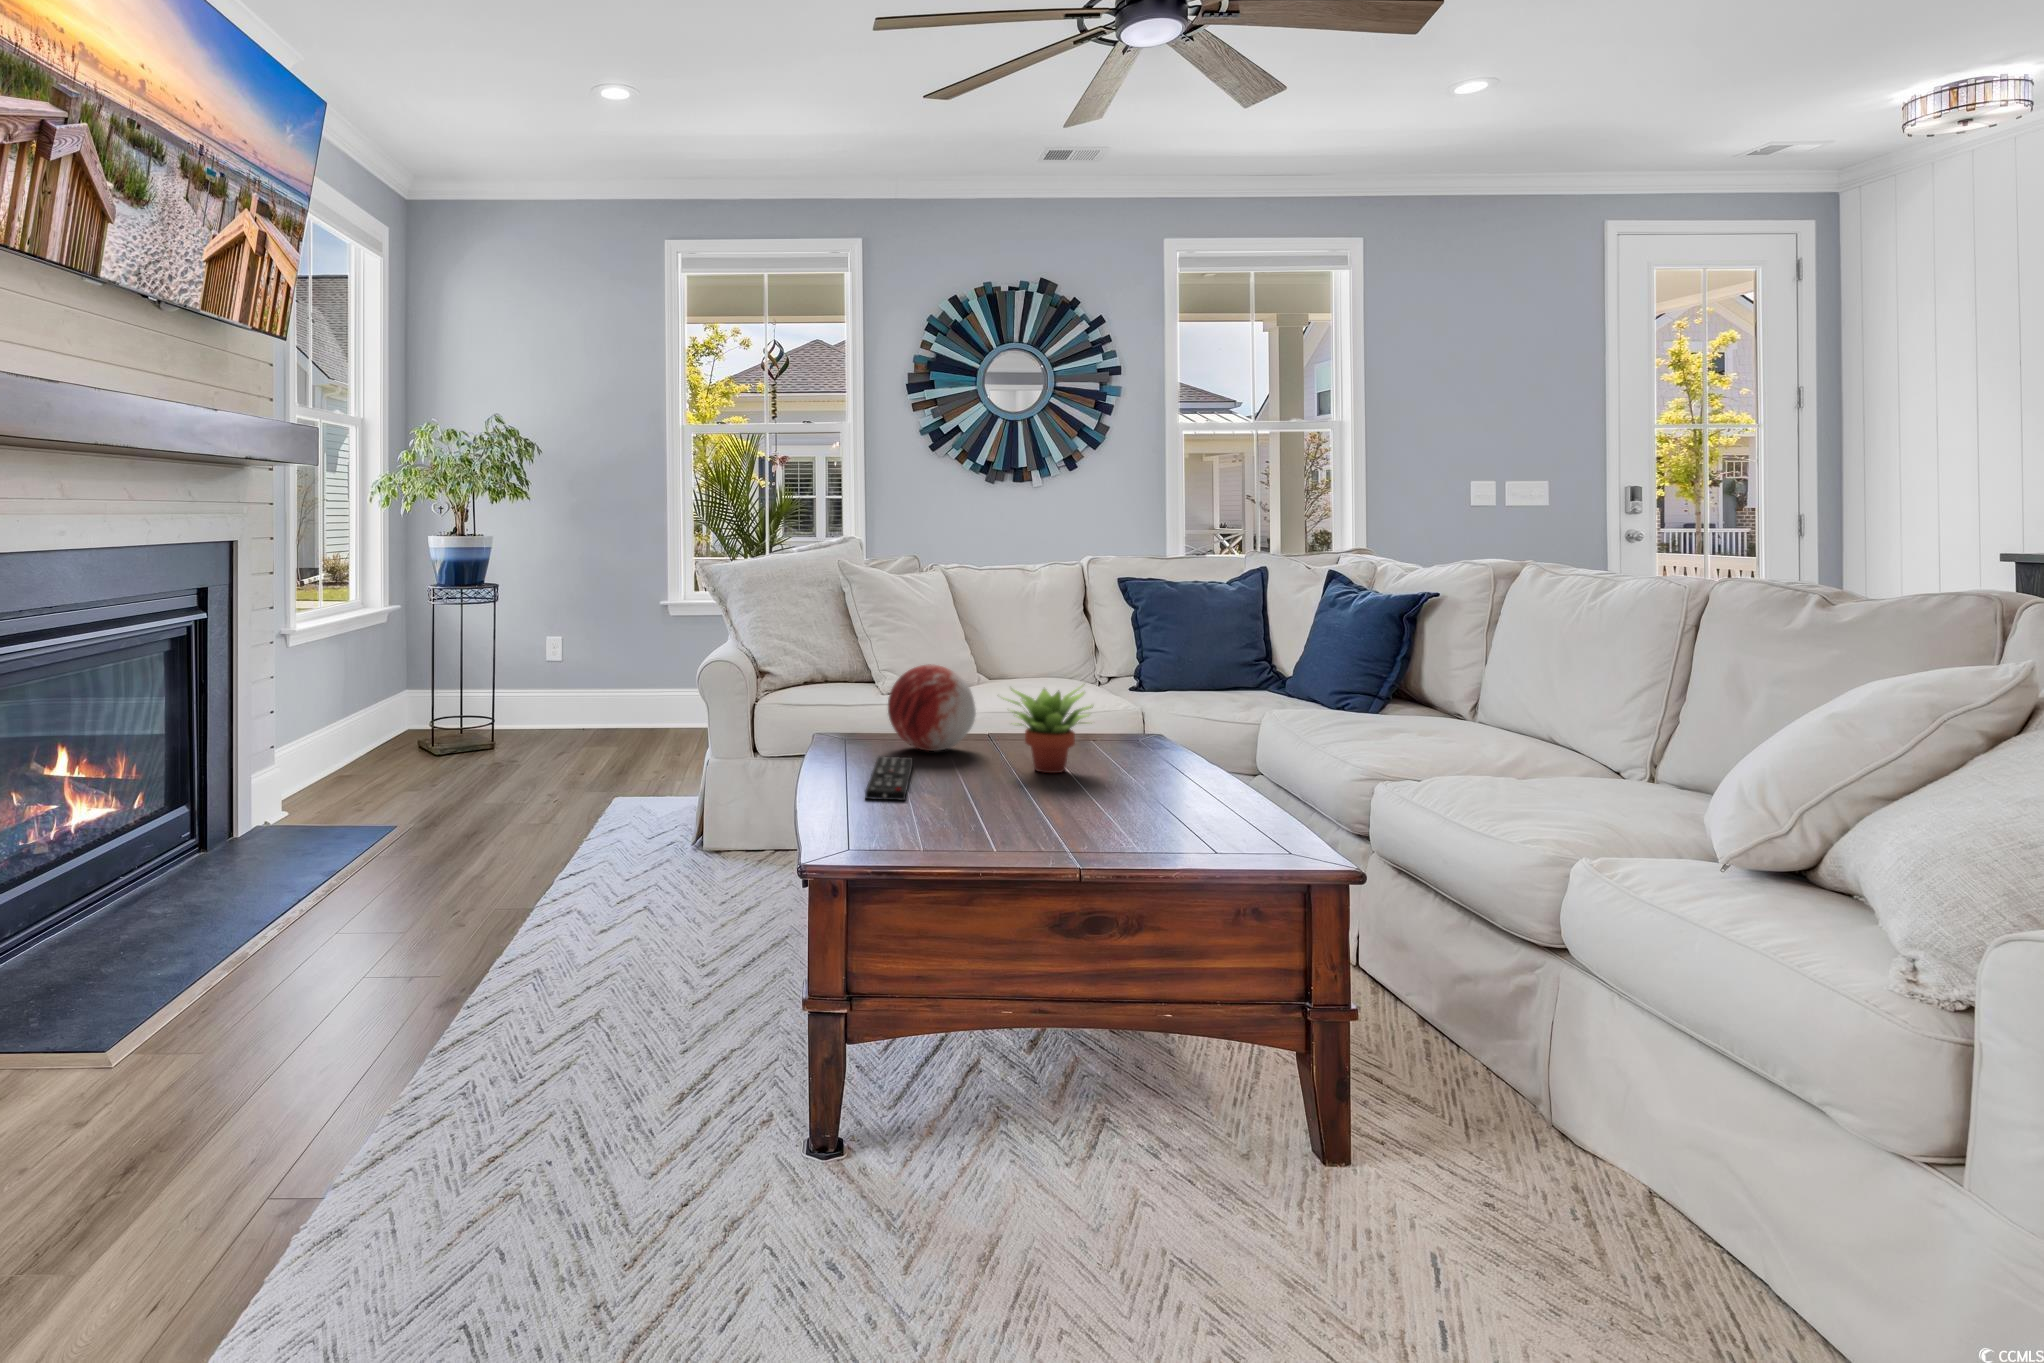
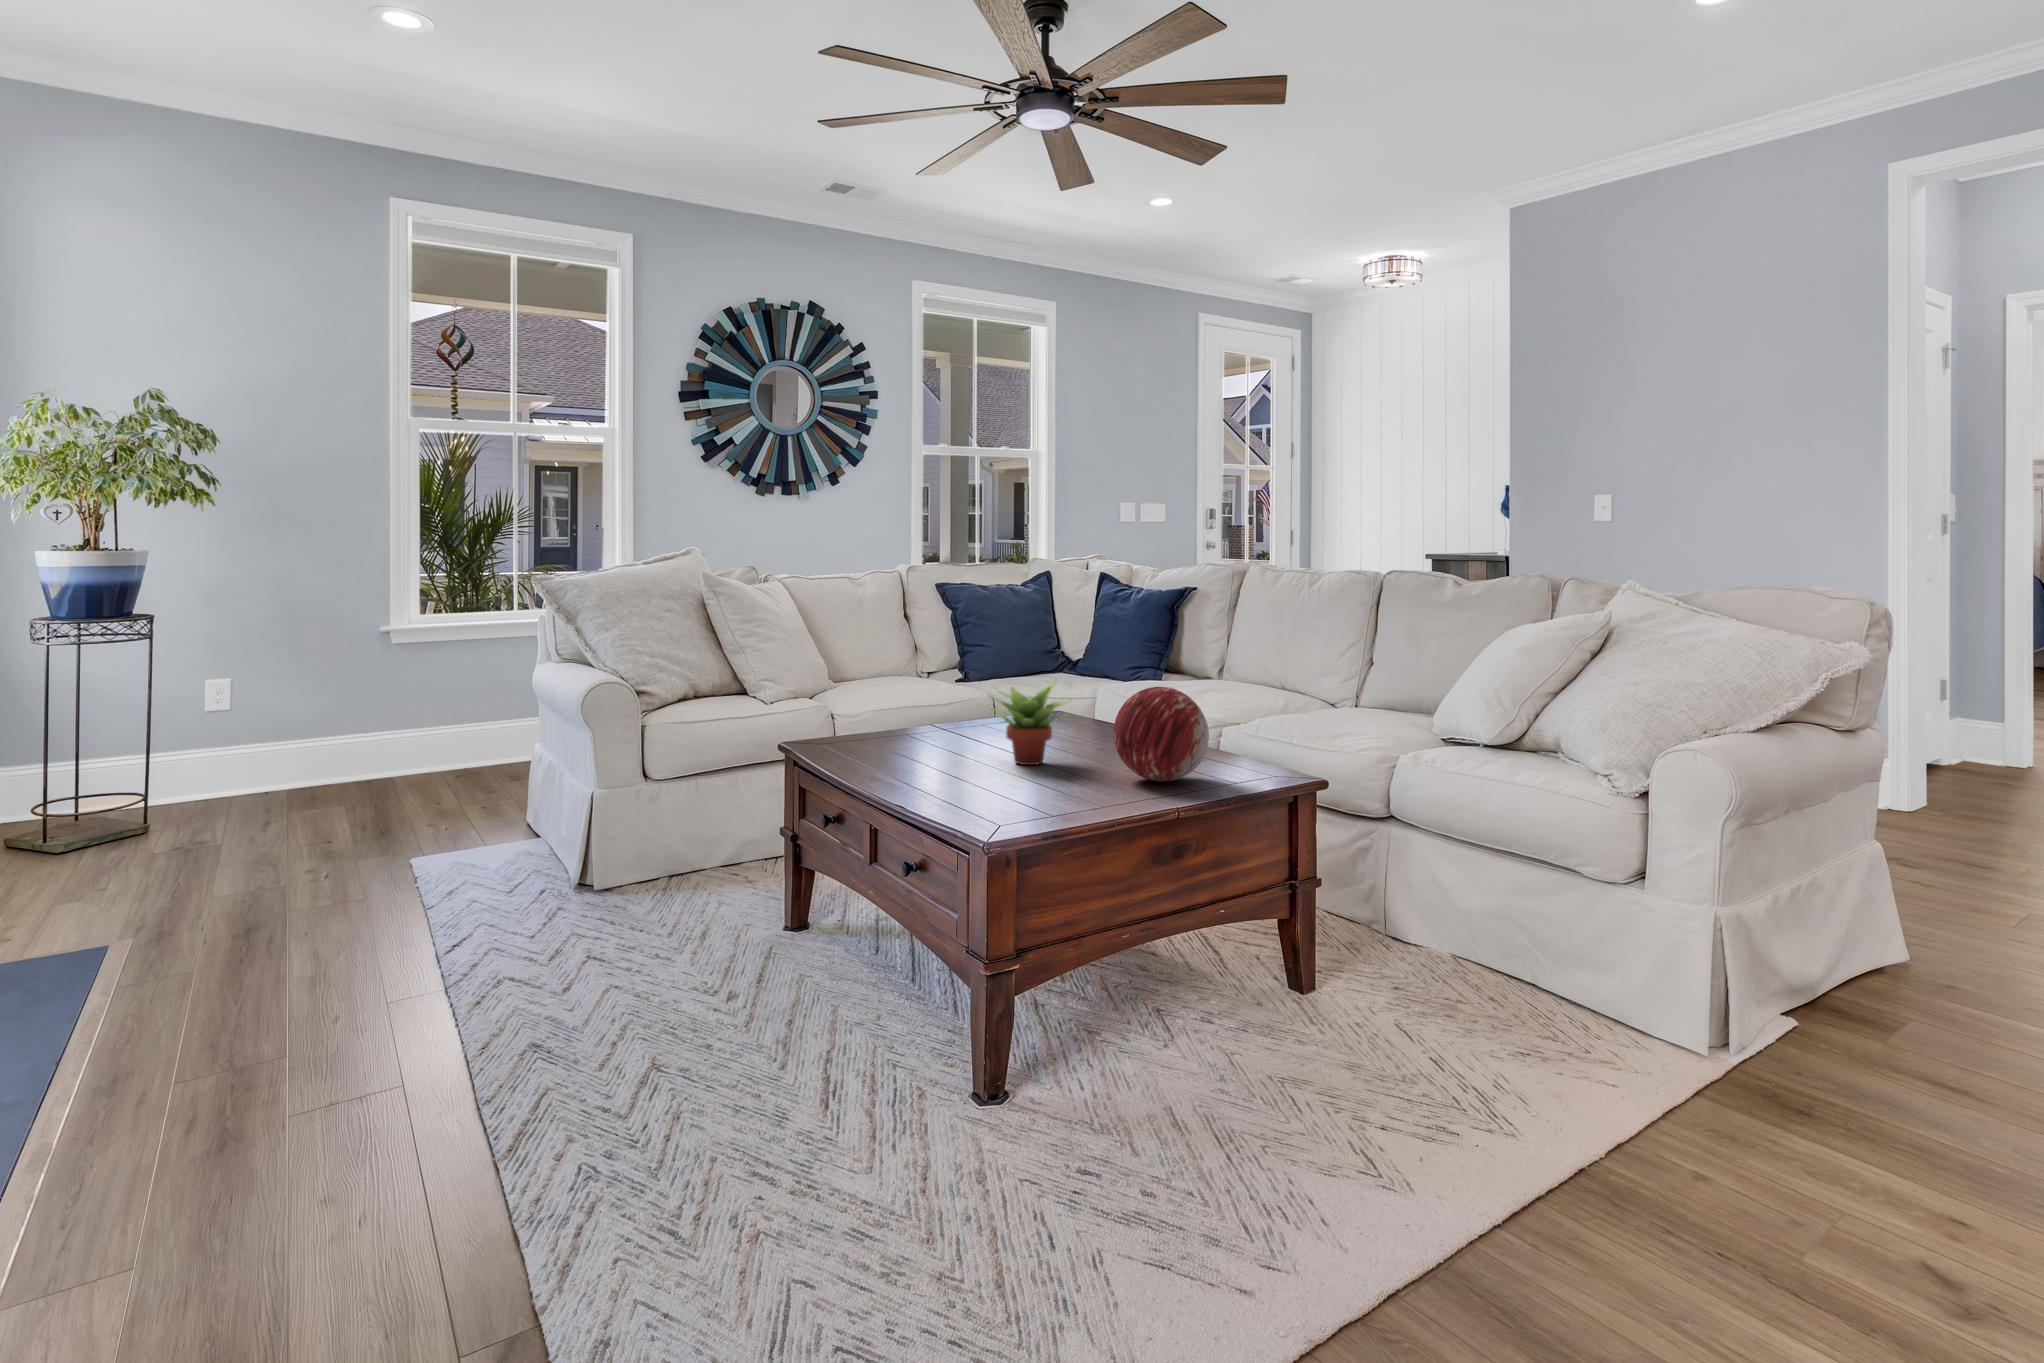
decorative orb: present [888,664,976,751] -> present [1114,687,1209,781]
remote control: present [865,756,913,800] -> none [874,764,959,804]

